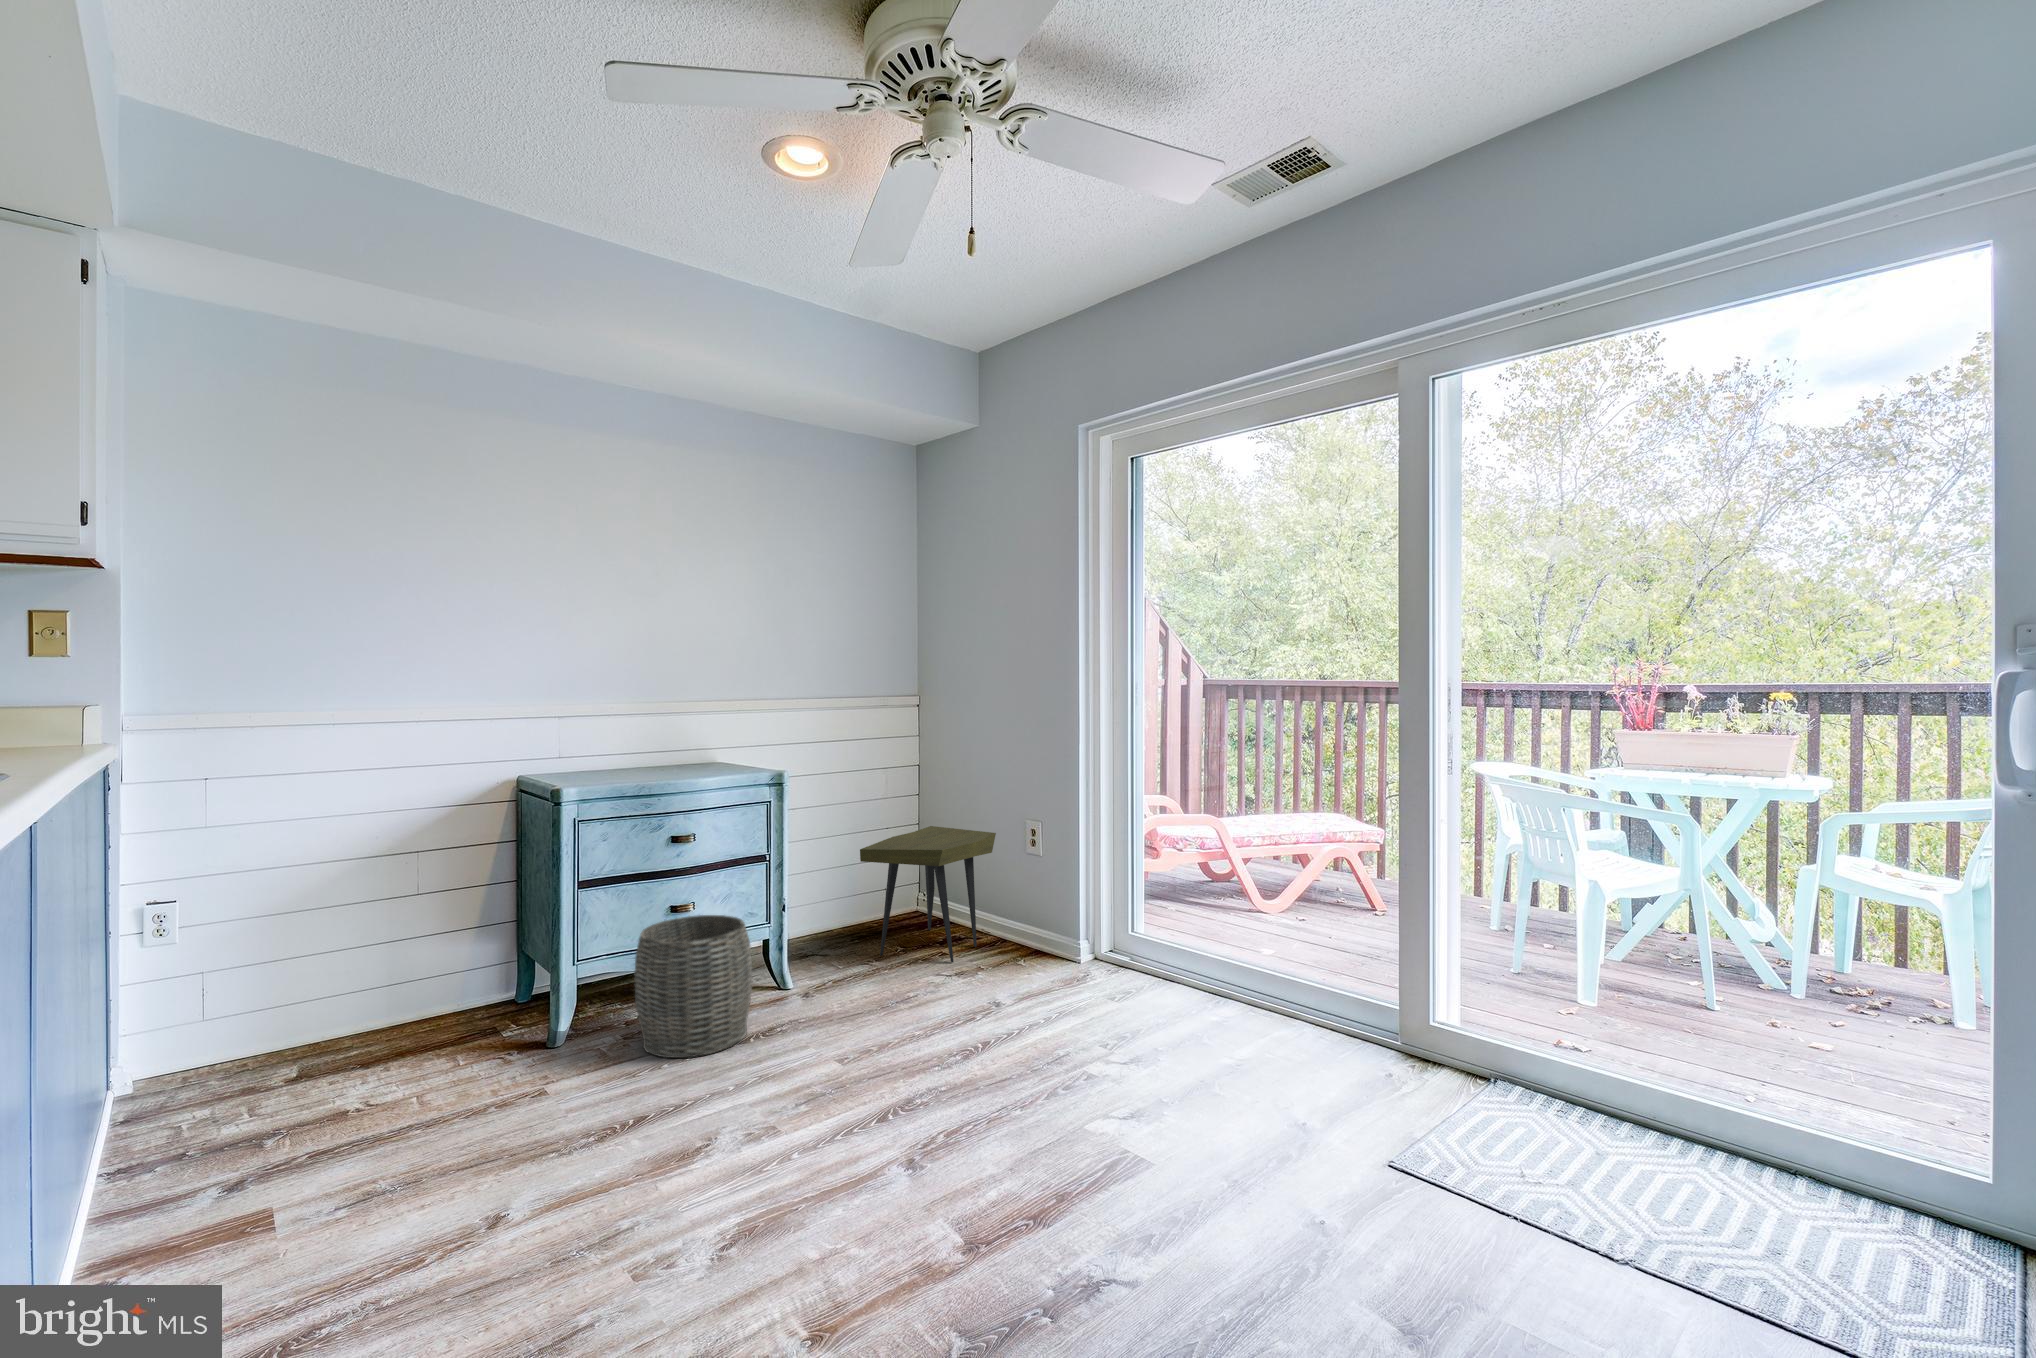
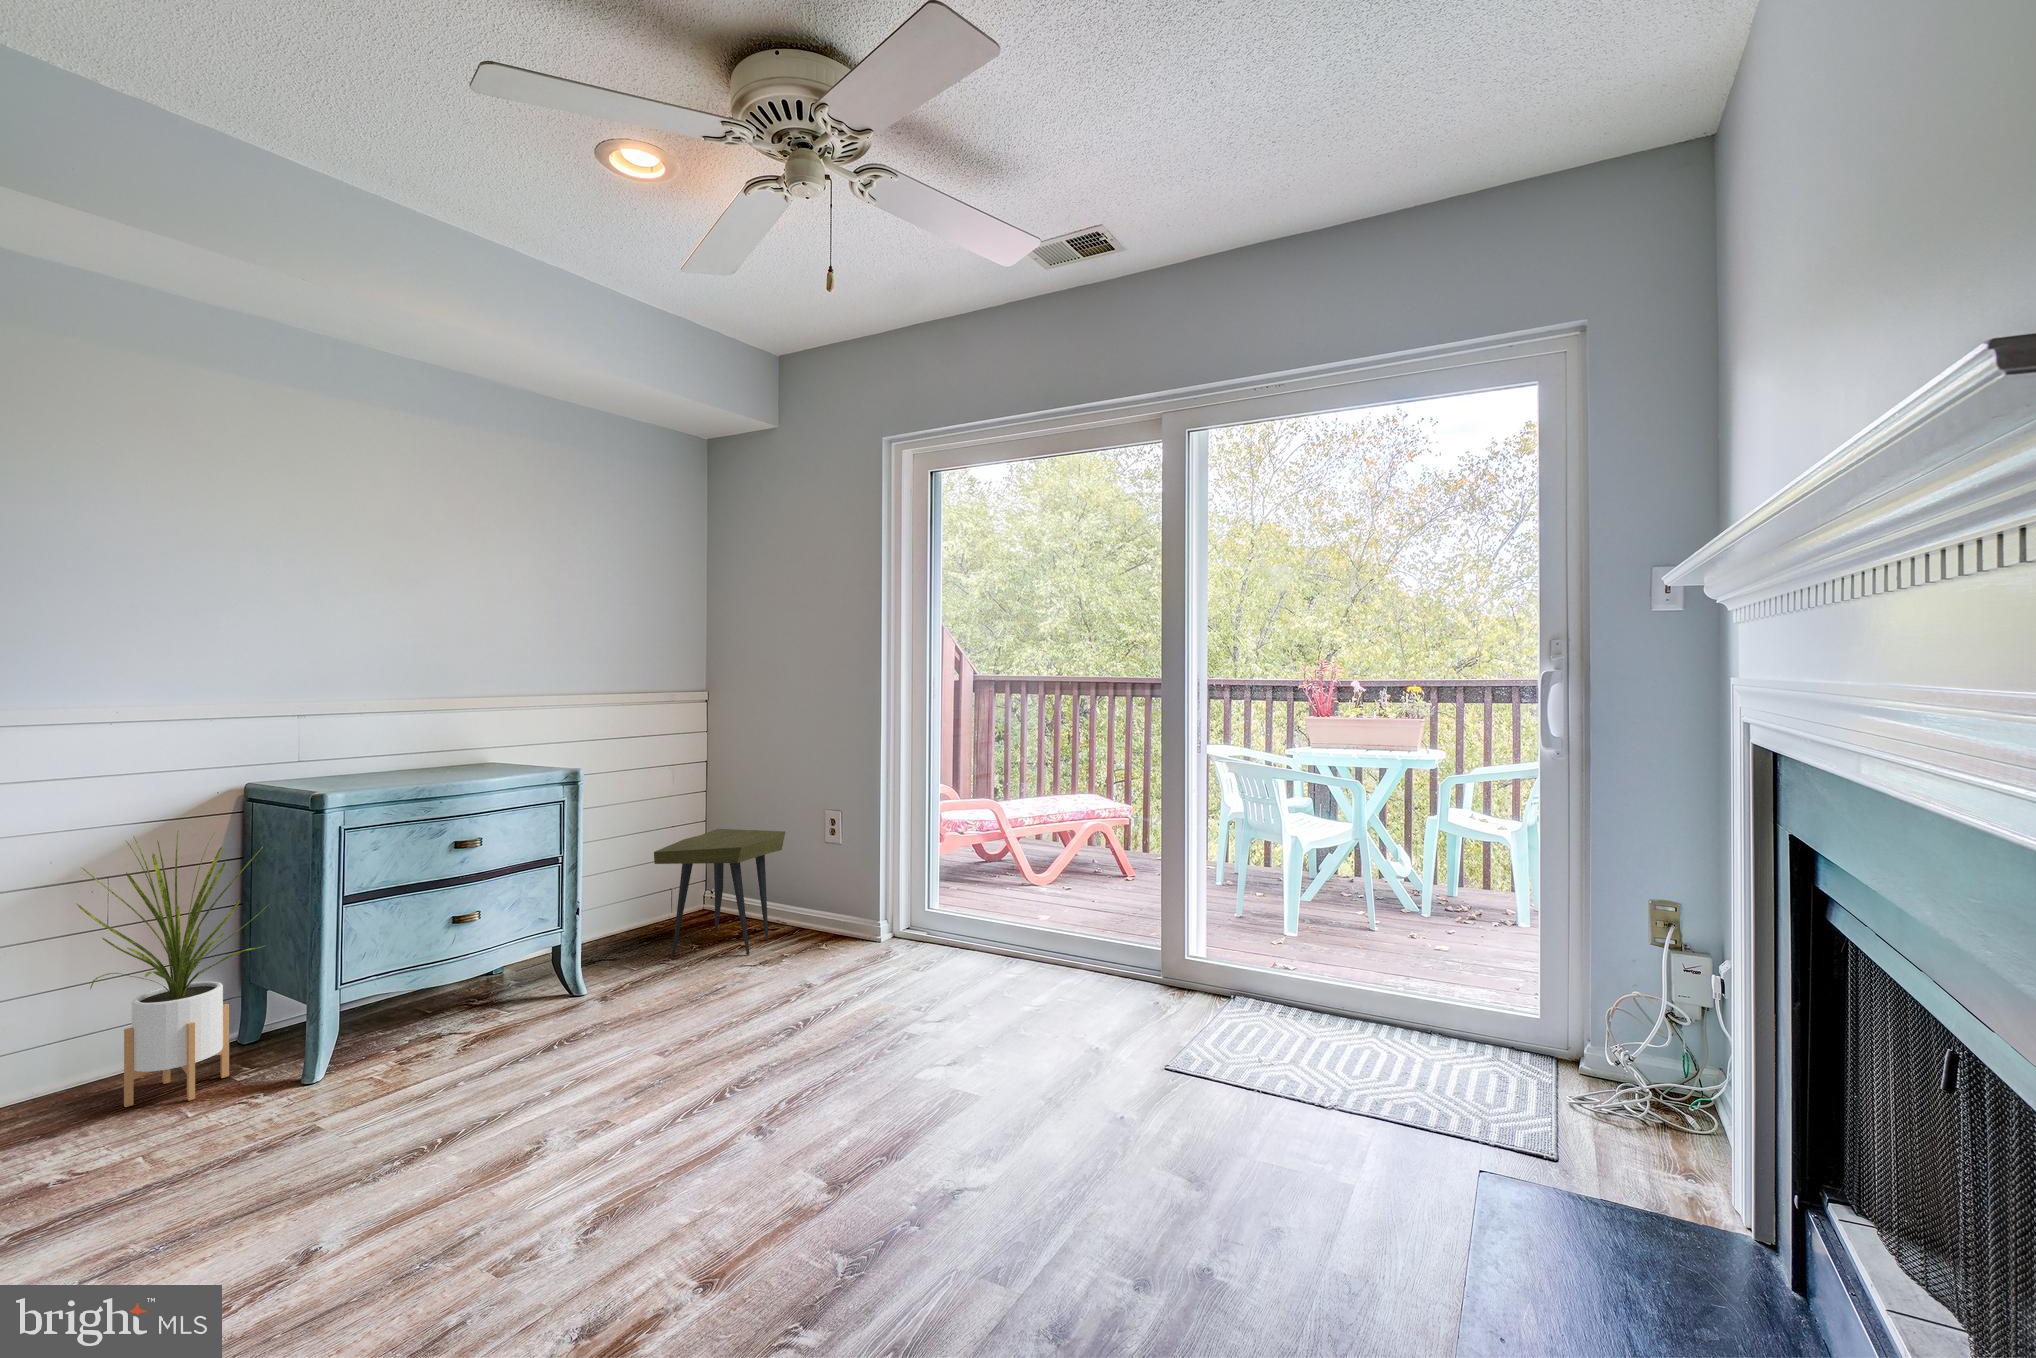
house plant: none [380,813,519,1053] -> present [77,833,267,1107]
woven basket: present [635,915,752,1058] -> none [421,922,555,1073]

